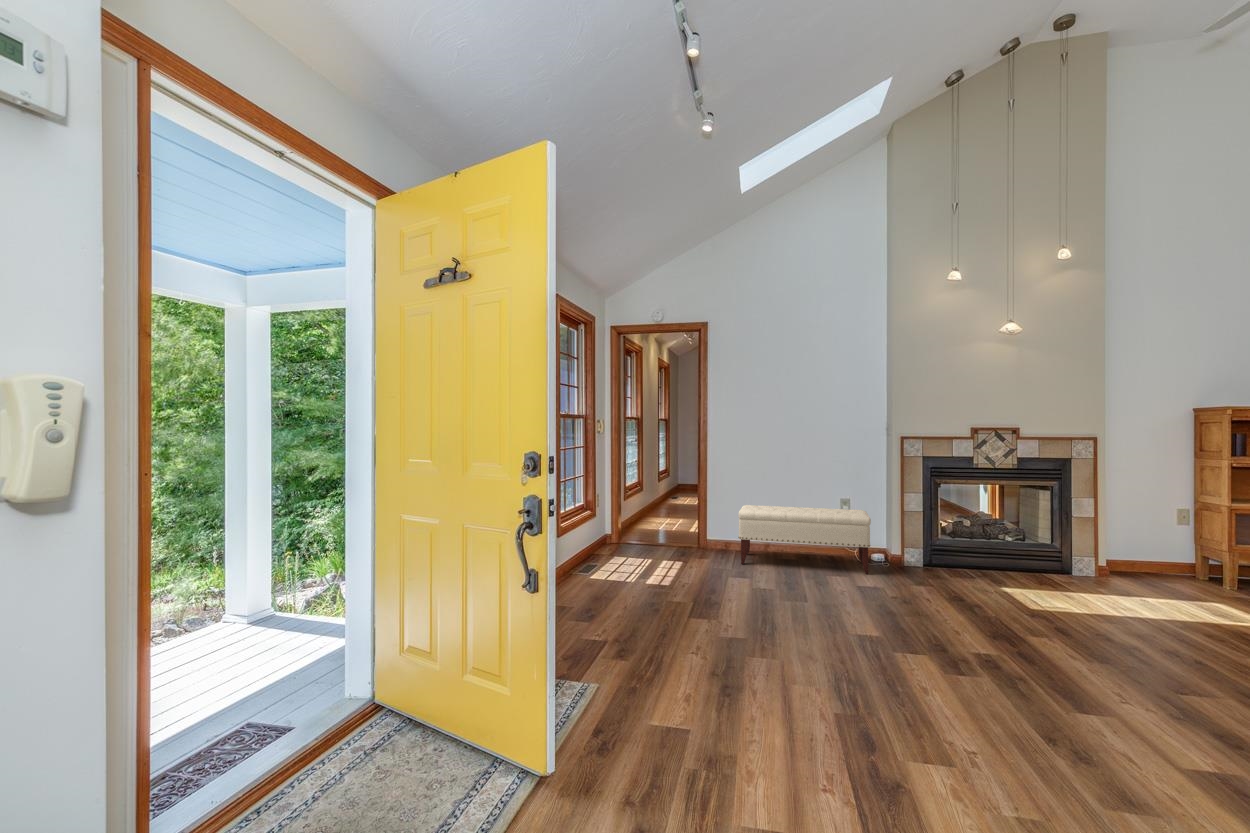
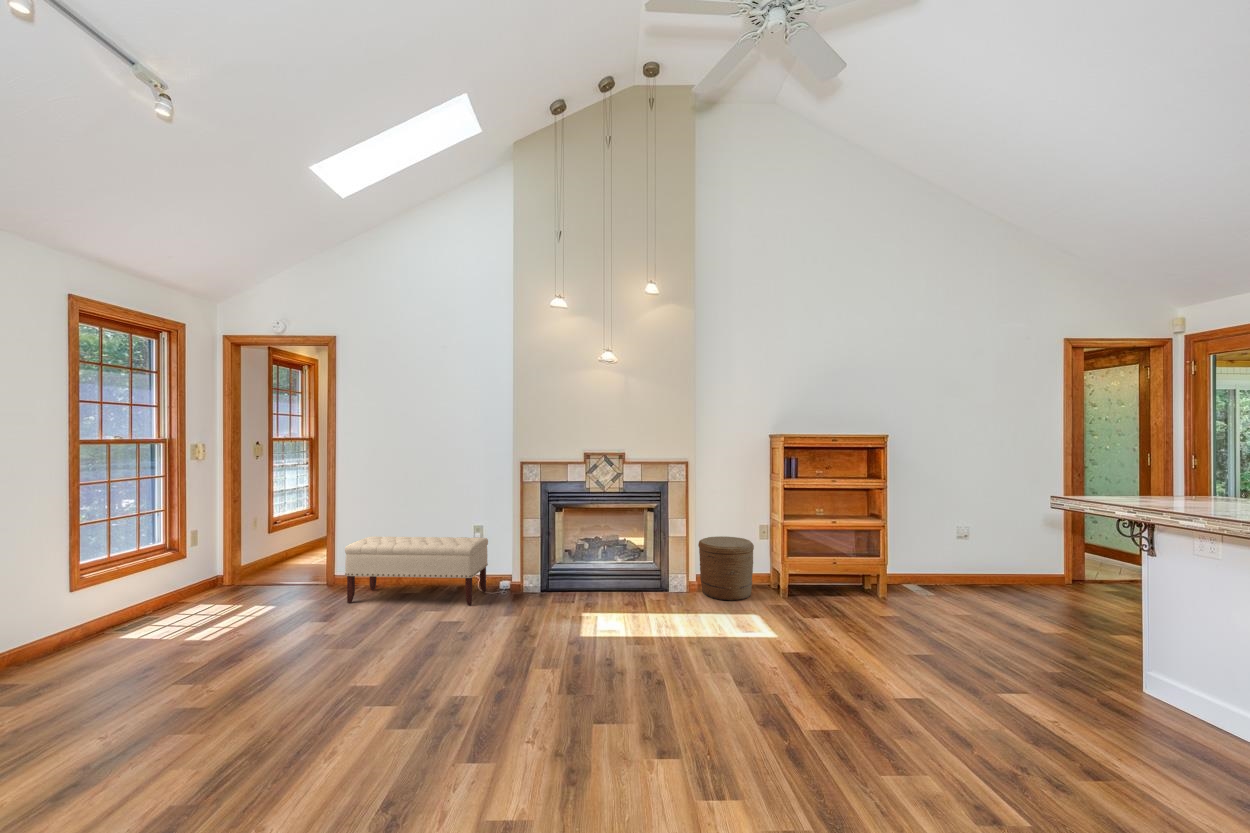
woven basket: none [1110,520,1196,589] -> present [698,536,754,601]

